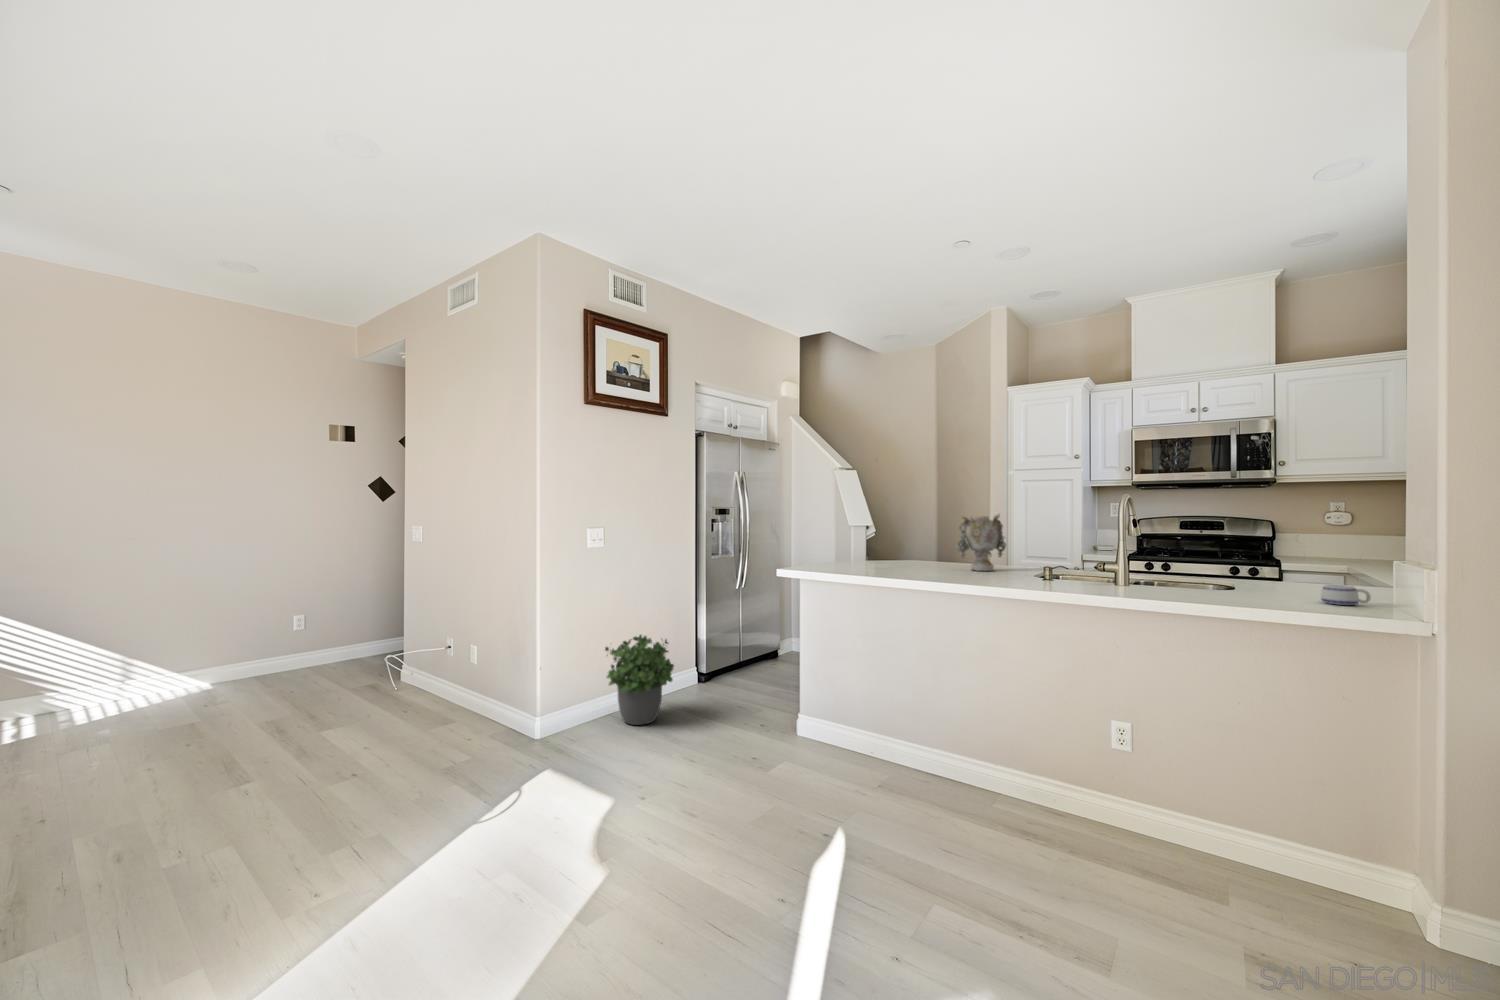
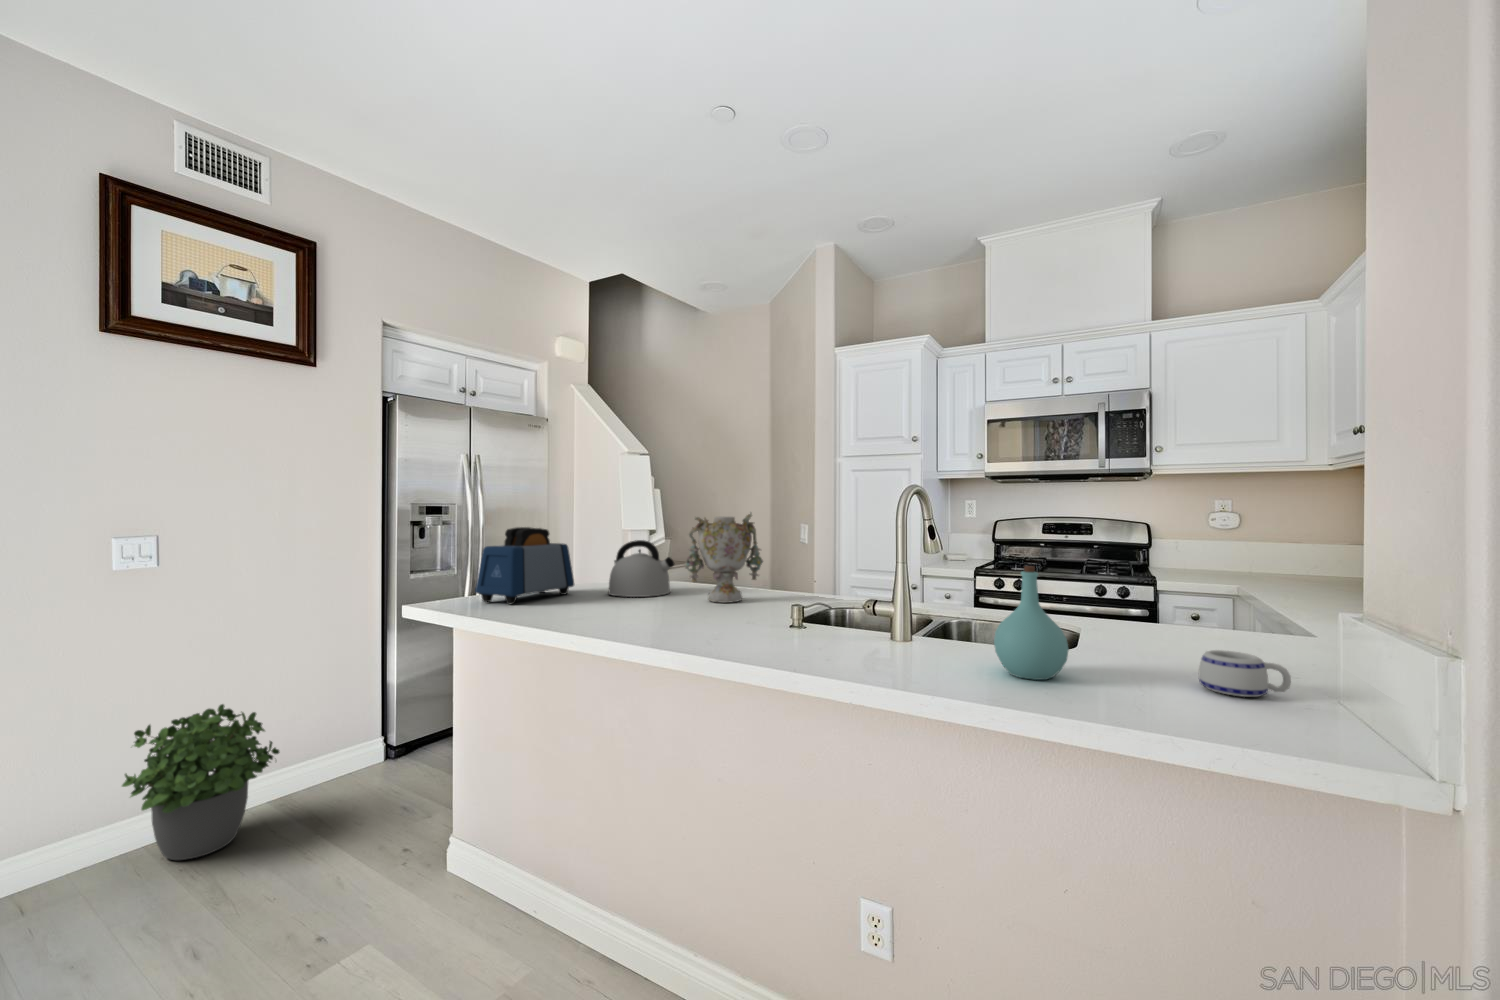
toaster: none [821,523,870,571] -> present [475,527,574,604]
kettle: none [892,532,938,568] -> present [608,540,675,597]
bottle: none [1203,543,1248,600] -> present [994,566,1069,680]

